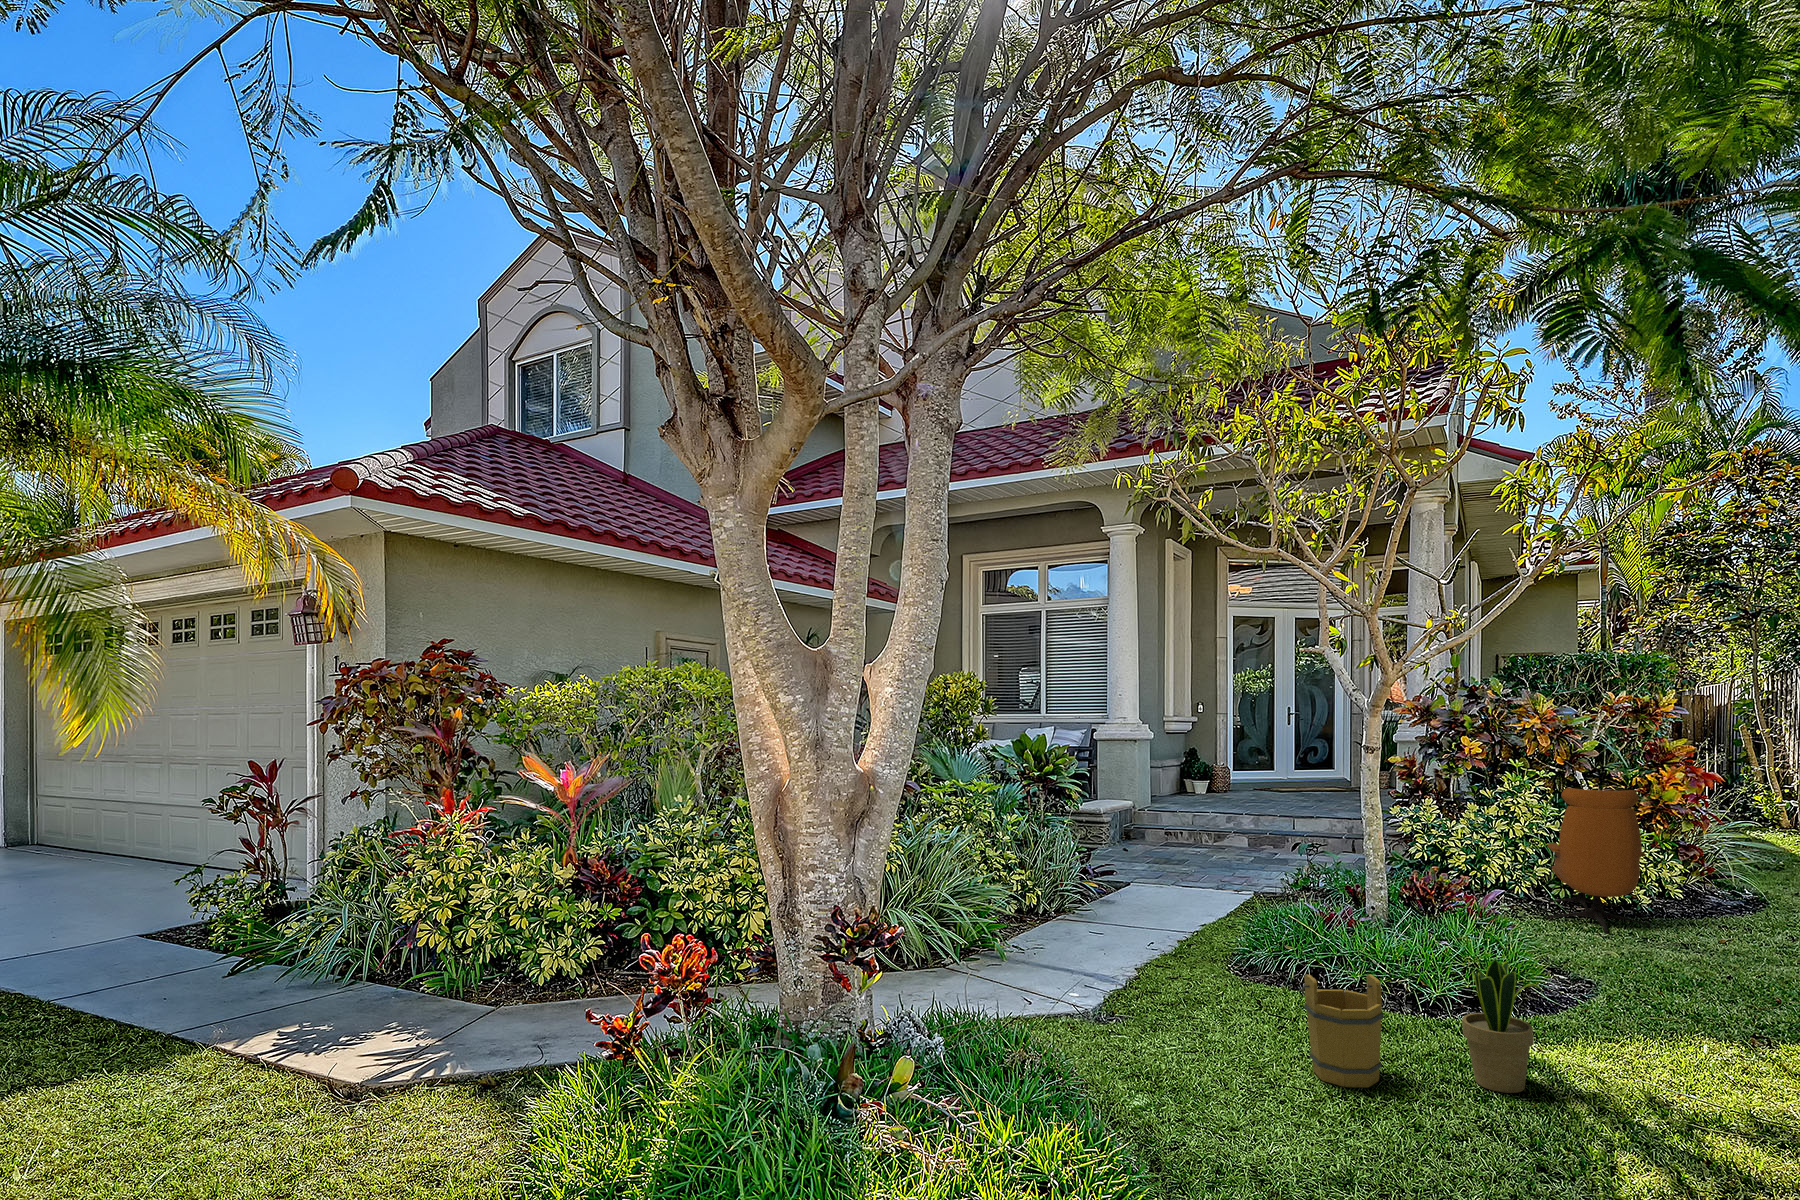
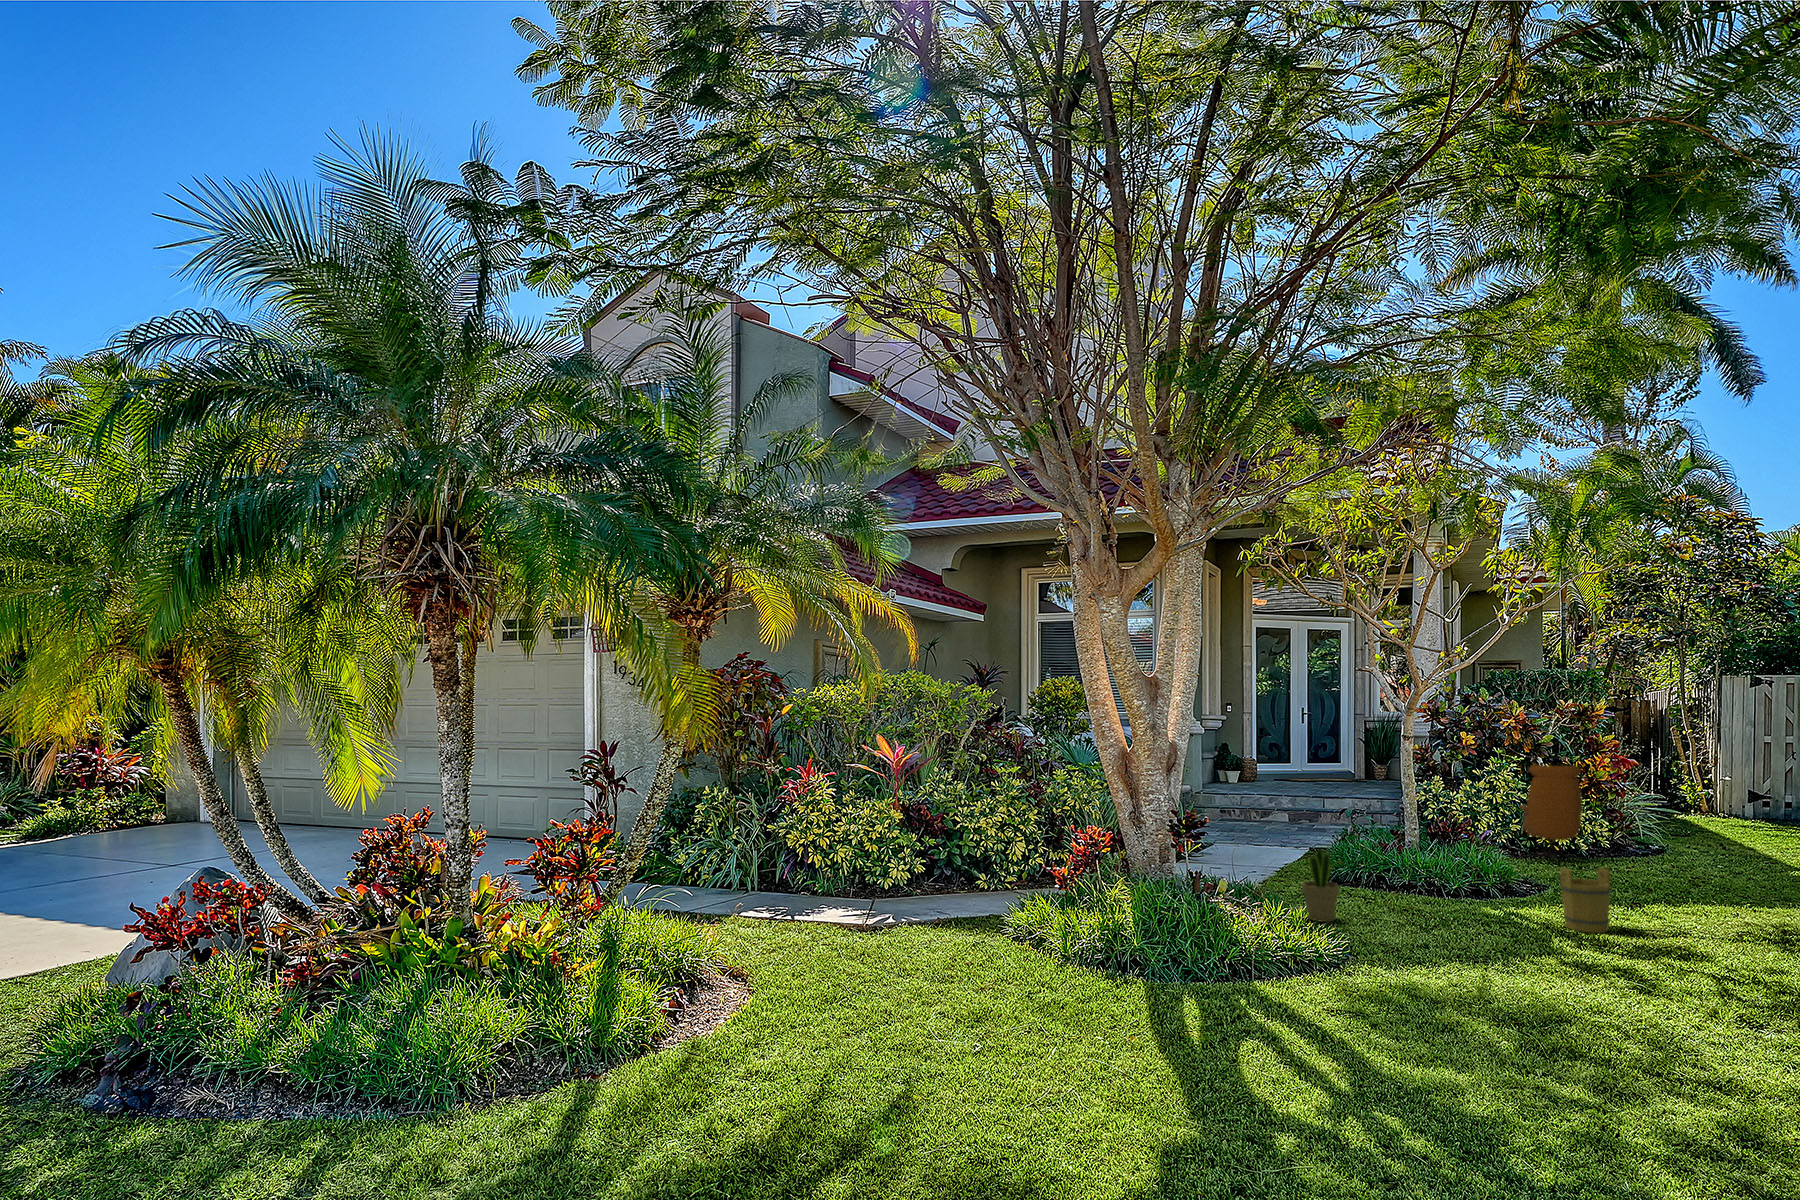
potted plant: present [1462,959,1542,1093] -> present [1302,849,1342,922]
bucket: present [1301,974,1384,1087] -> present [1559,868,1611,933]

